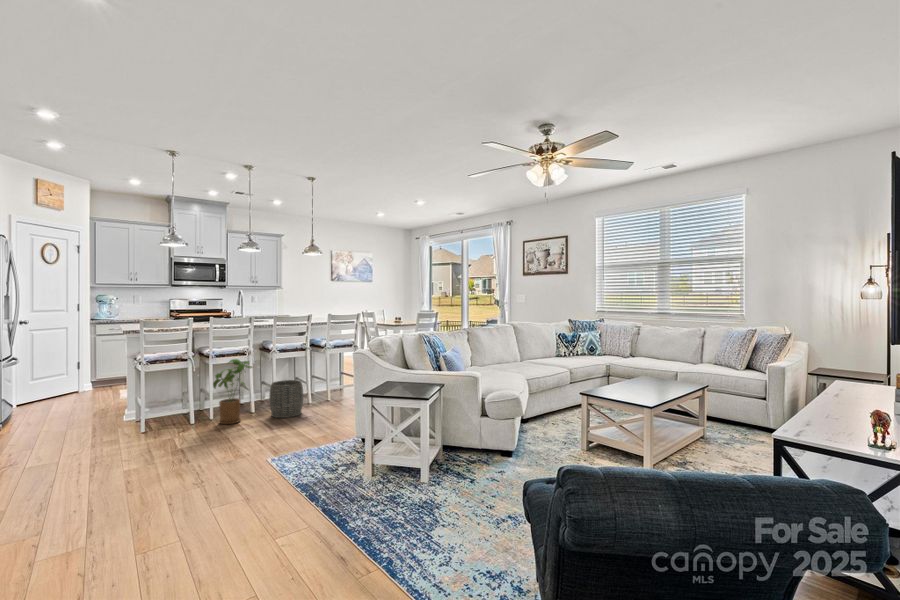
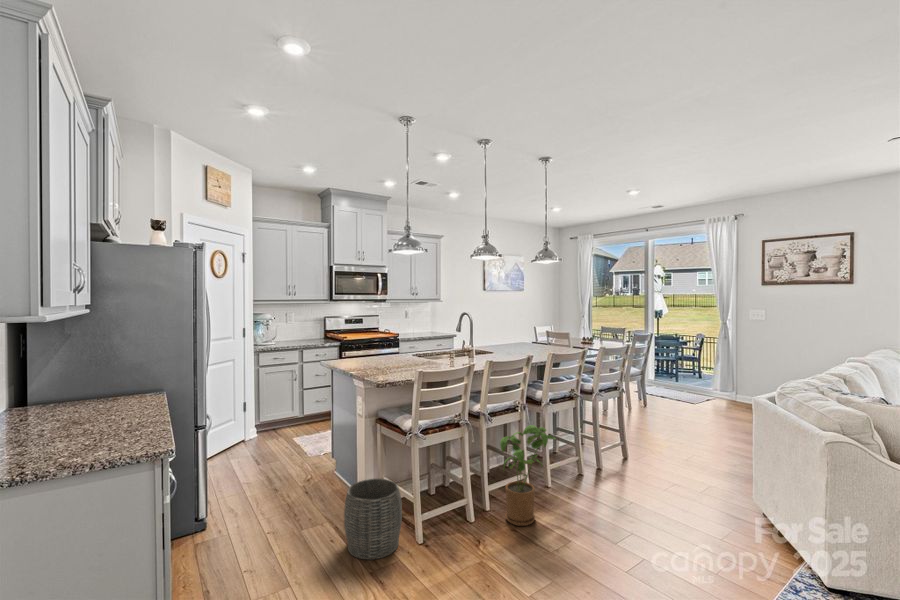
woven basket: present [269,380,303,418] -> present [344,479,402,560]

